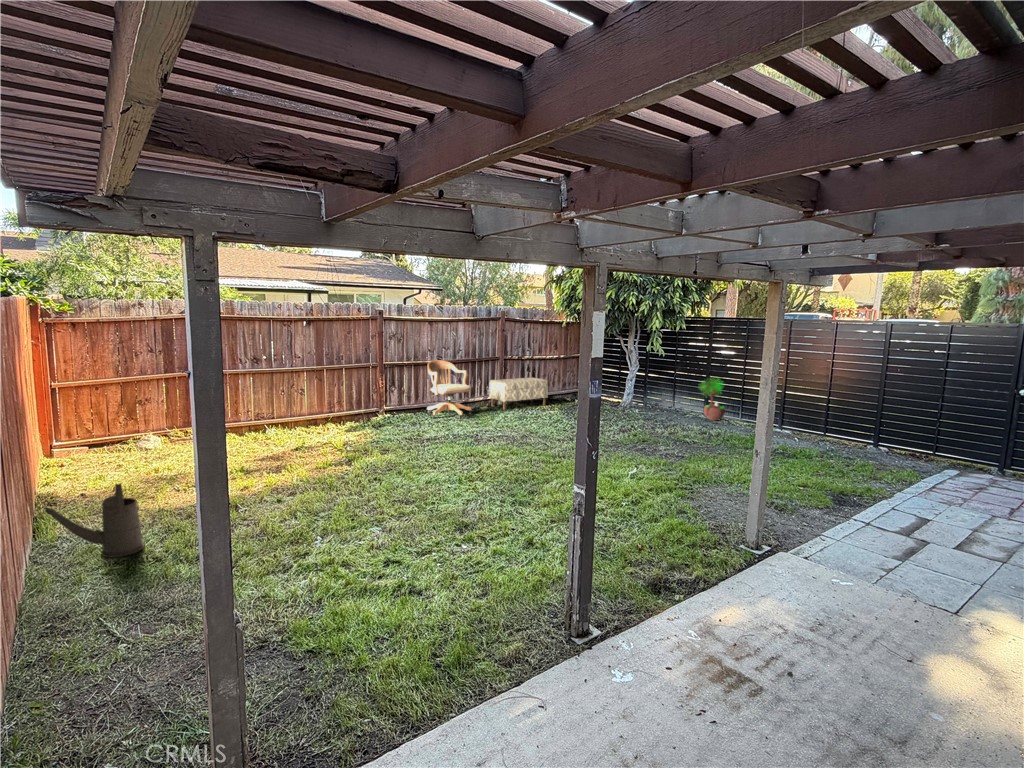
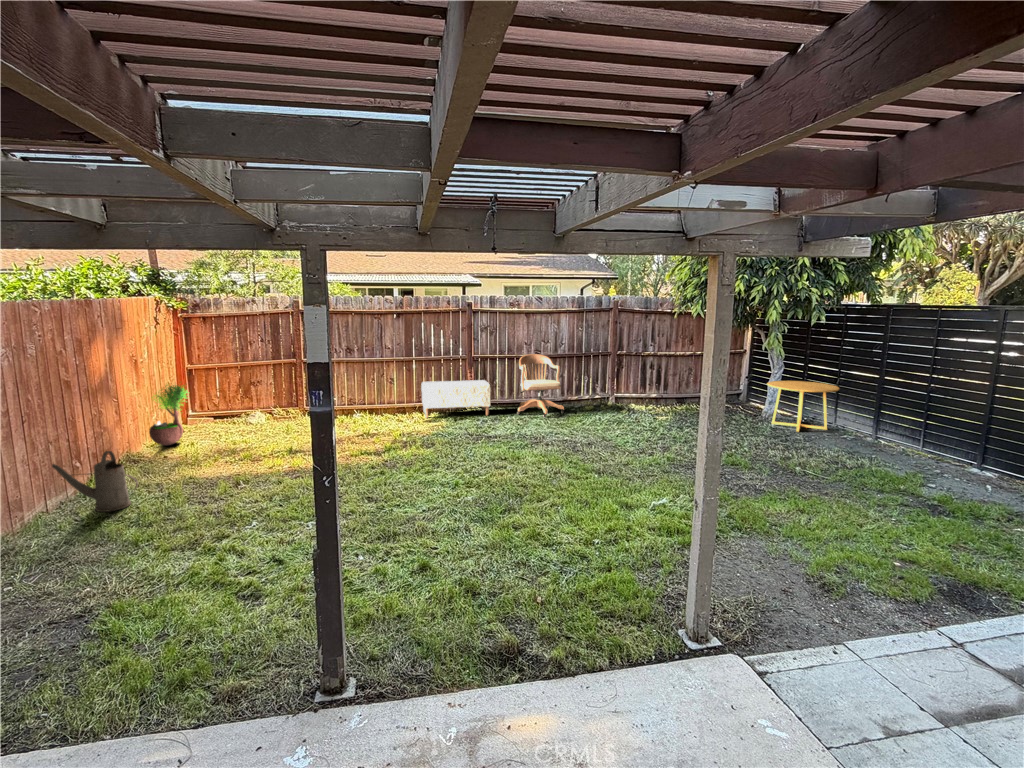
bench: present [489,377,548,410] -> present [421,380,491,418]
round table: none [629,377,680,415] -> present [767,381,840,432]
potted tree: present [700,379,725,421] -> present [149,385,188,445]

